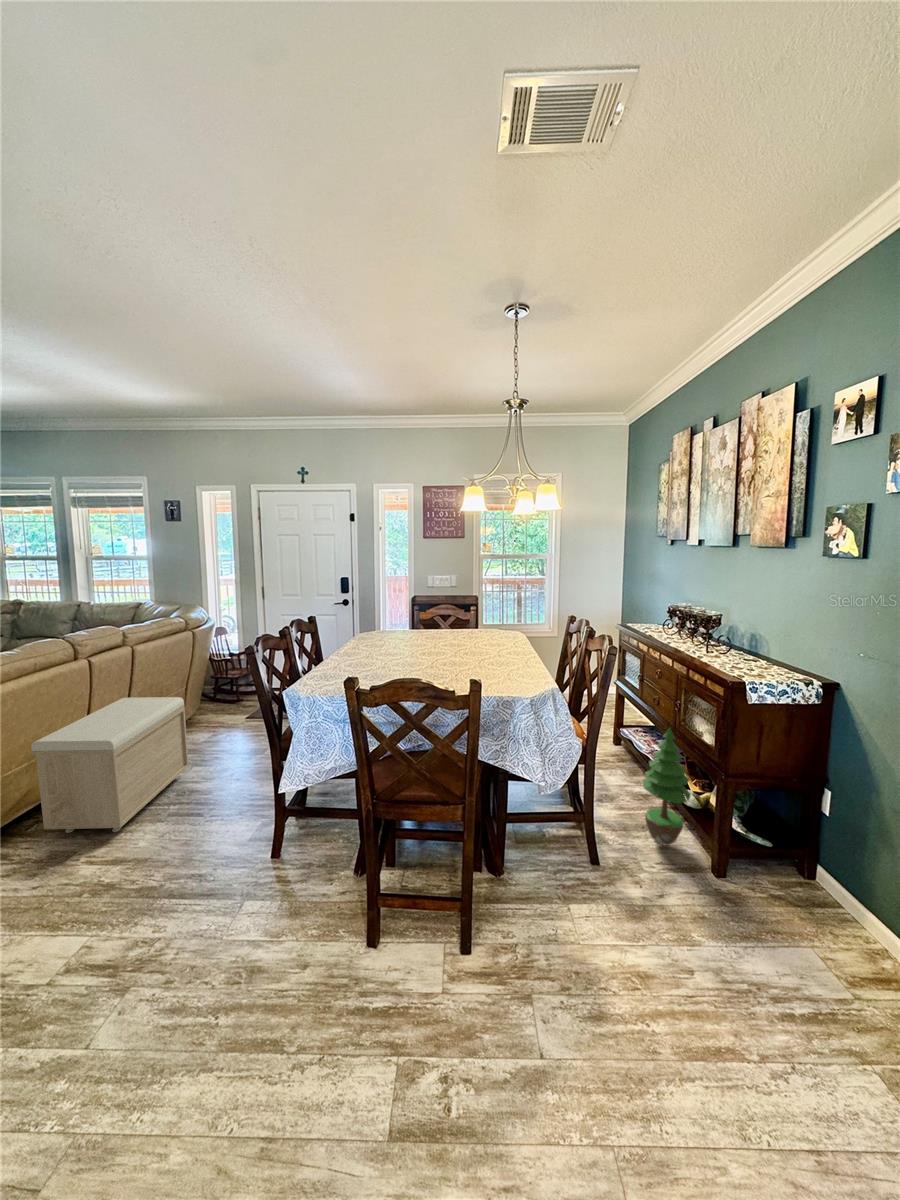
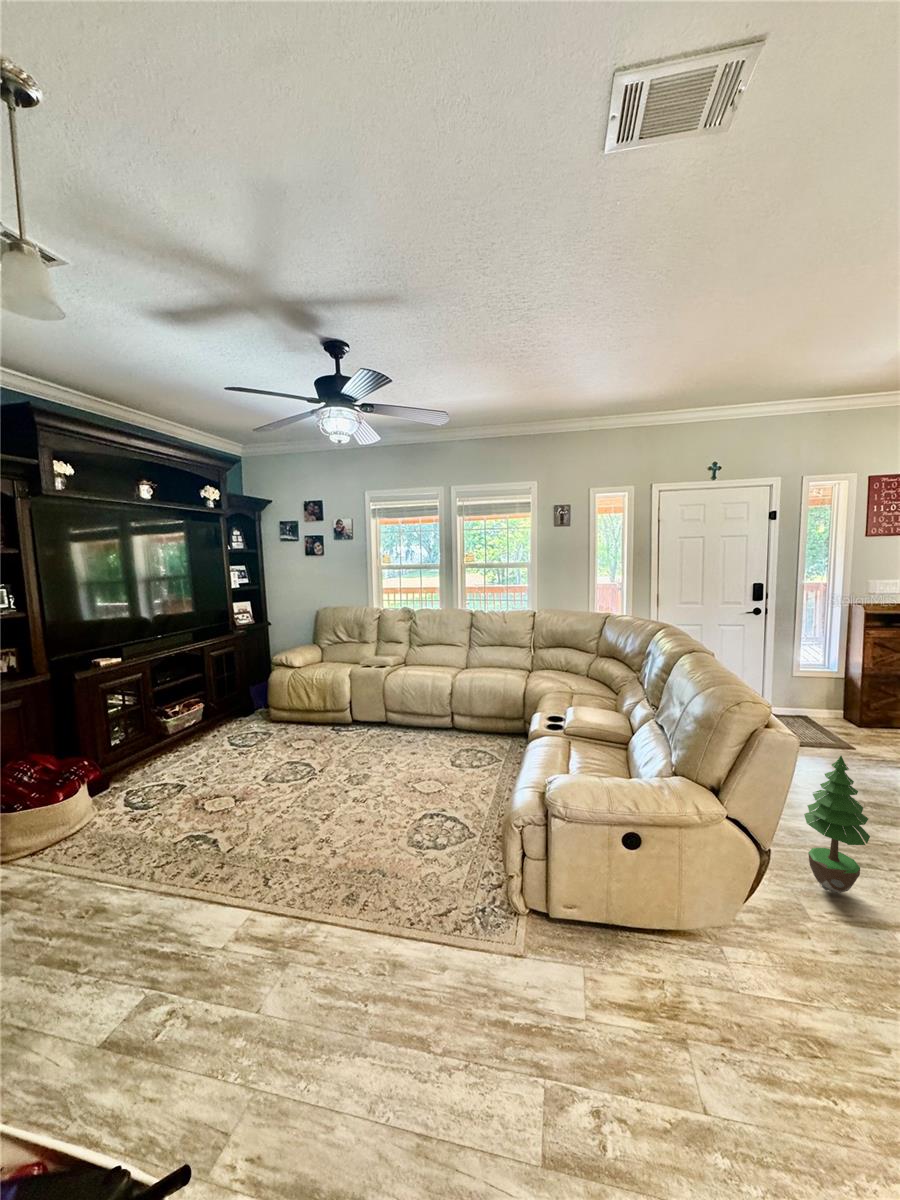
storage bench: present [31,697,189,833] -> none [201,696,322,817]

